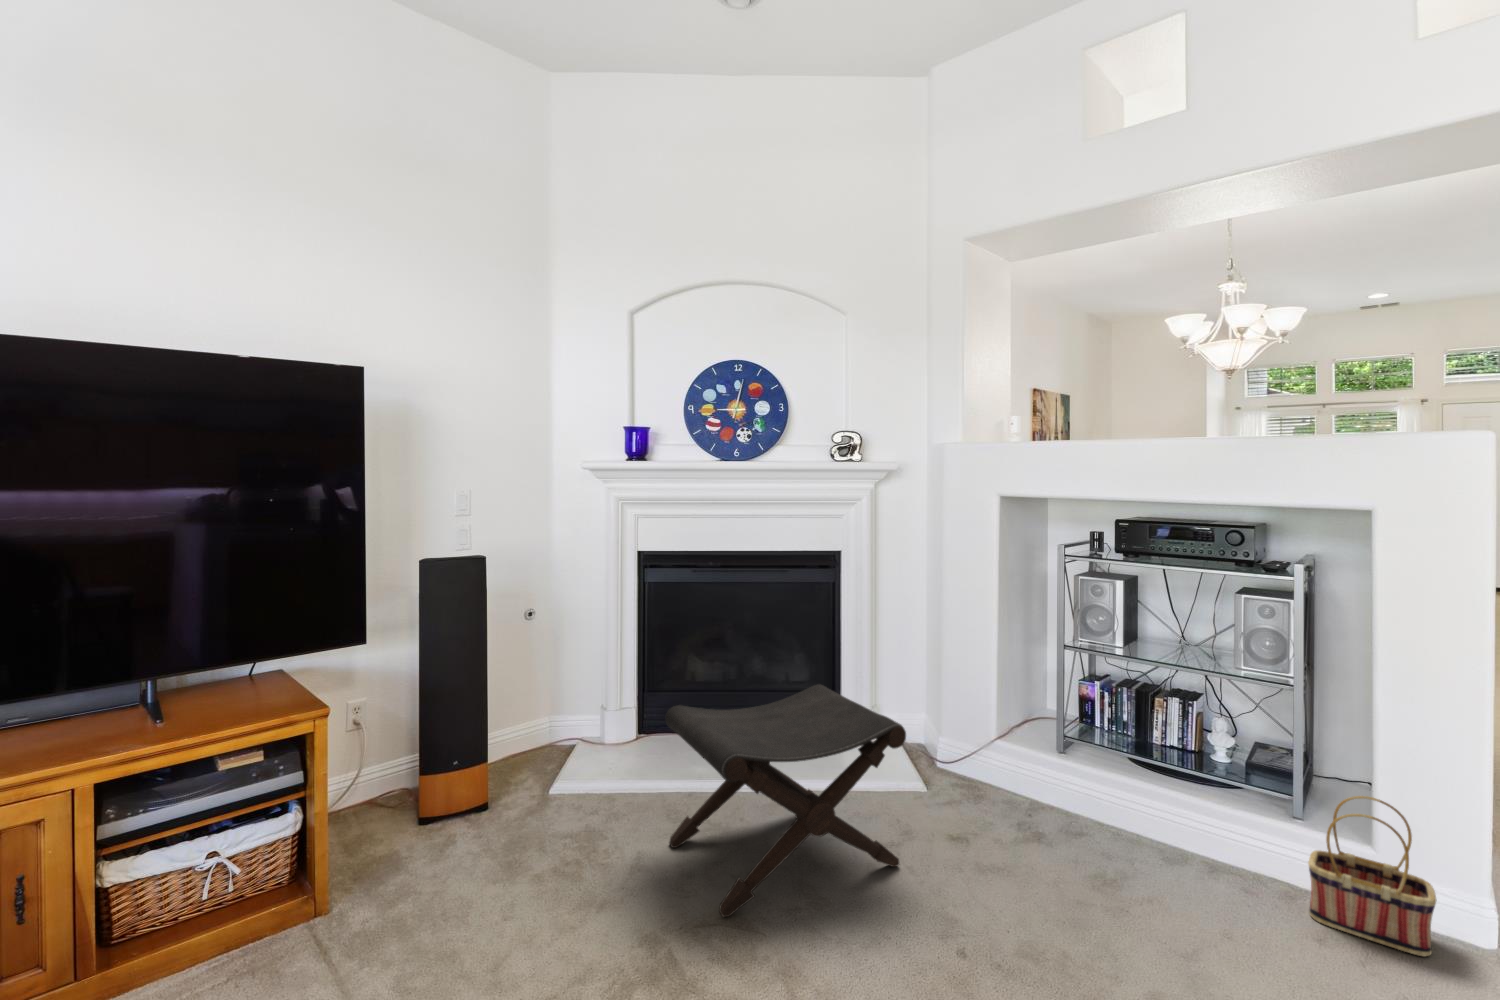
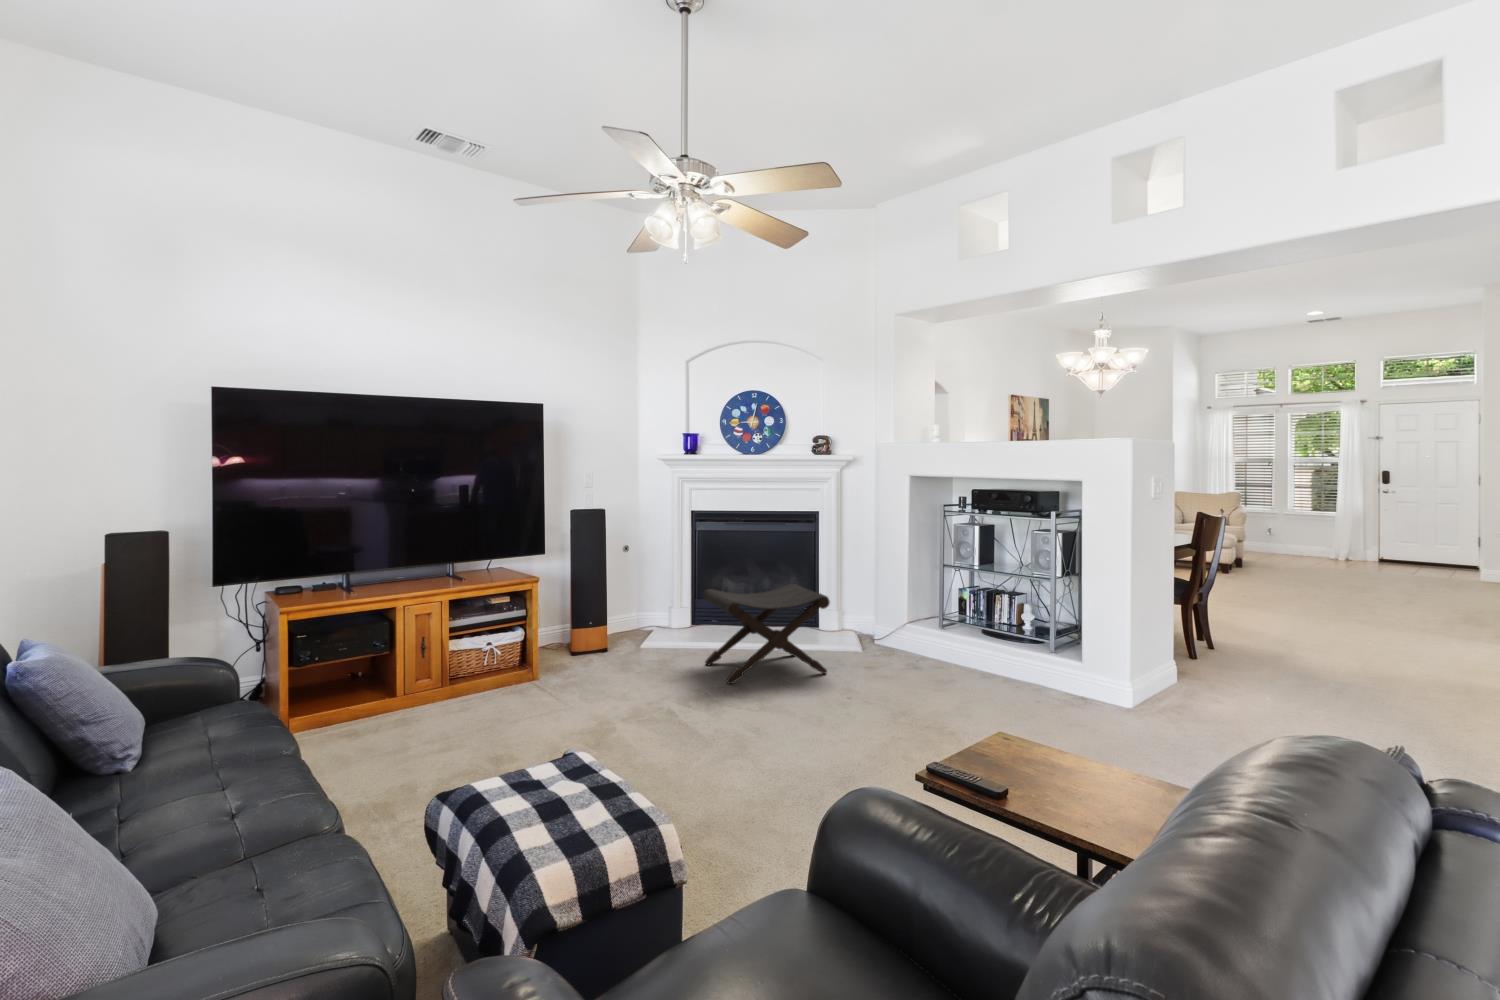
basket: present [1308,796,1437,956] -> none [1035,631,1090,705]

